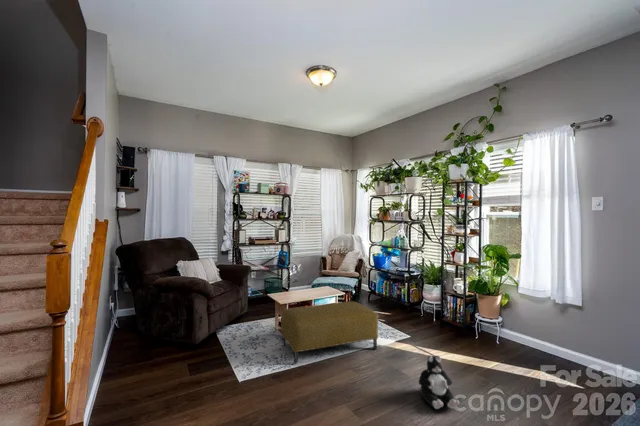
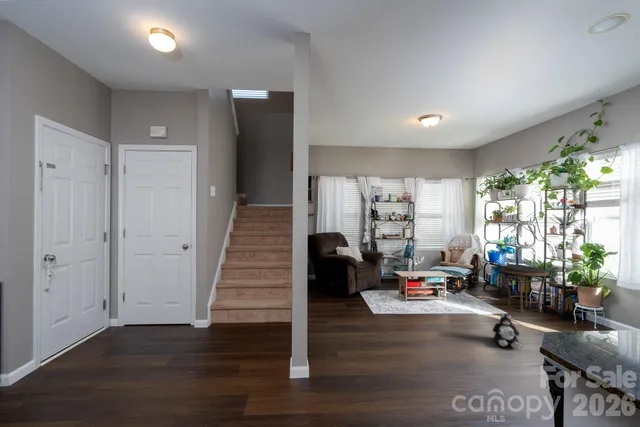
side table: none [397,273,447,331] -> present [501,265,549,312]
ottoman: present [281,302,378,364] -> none [402,280,475,316]

